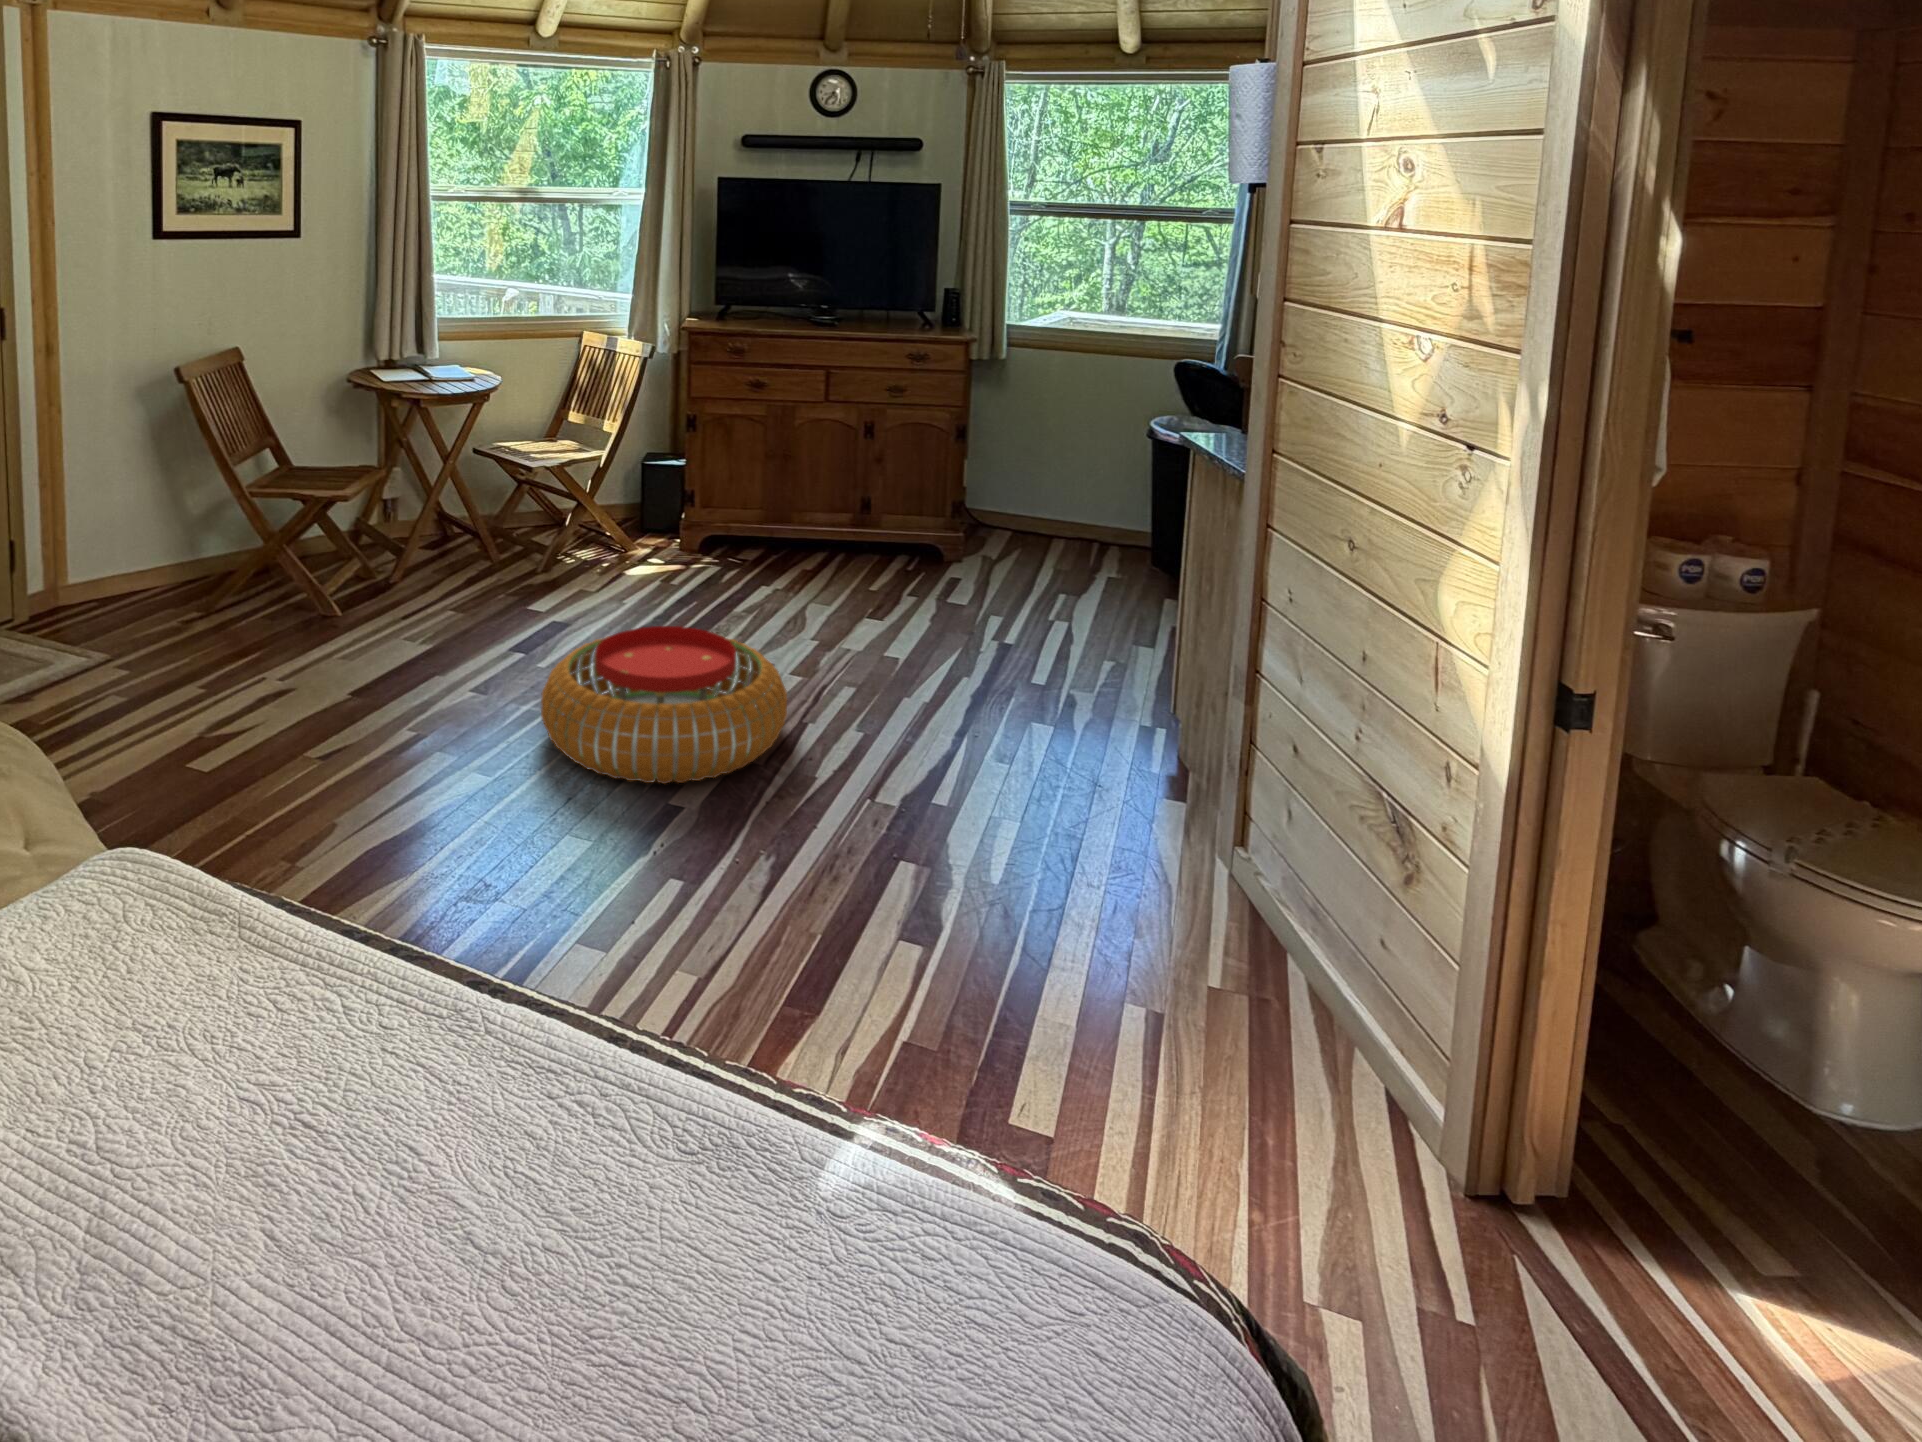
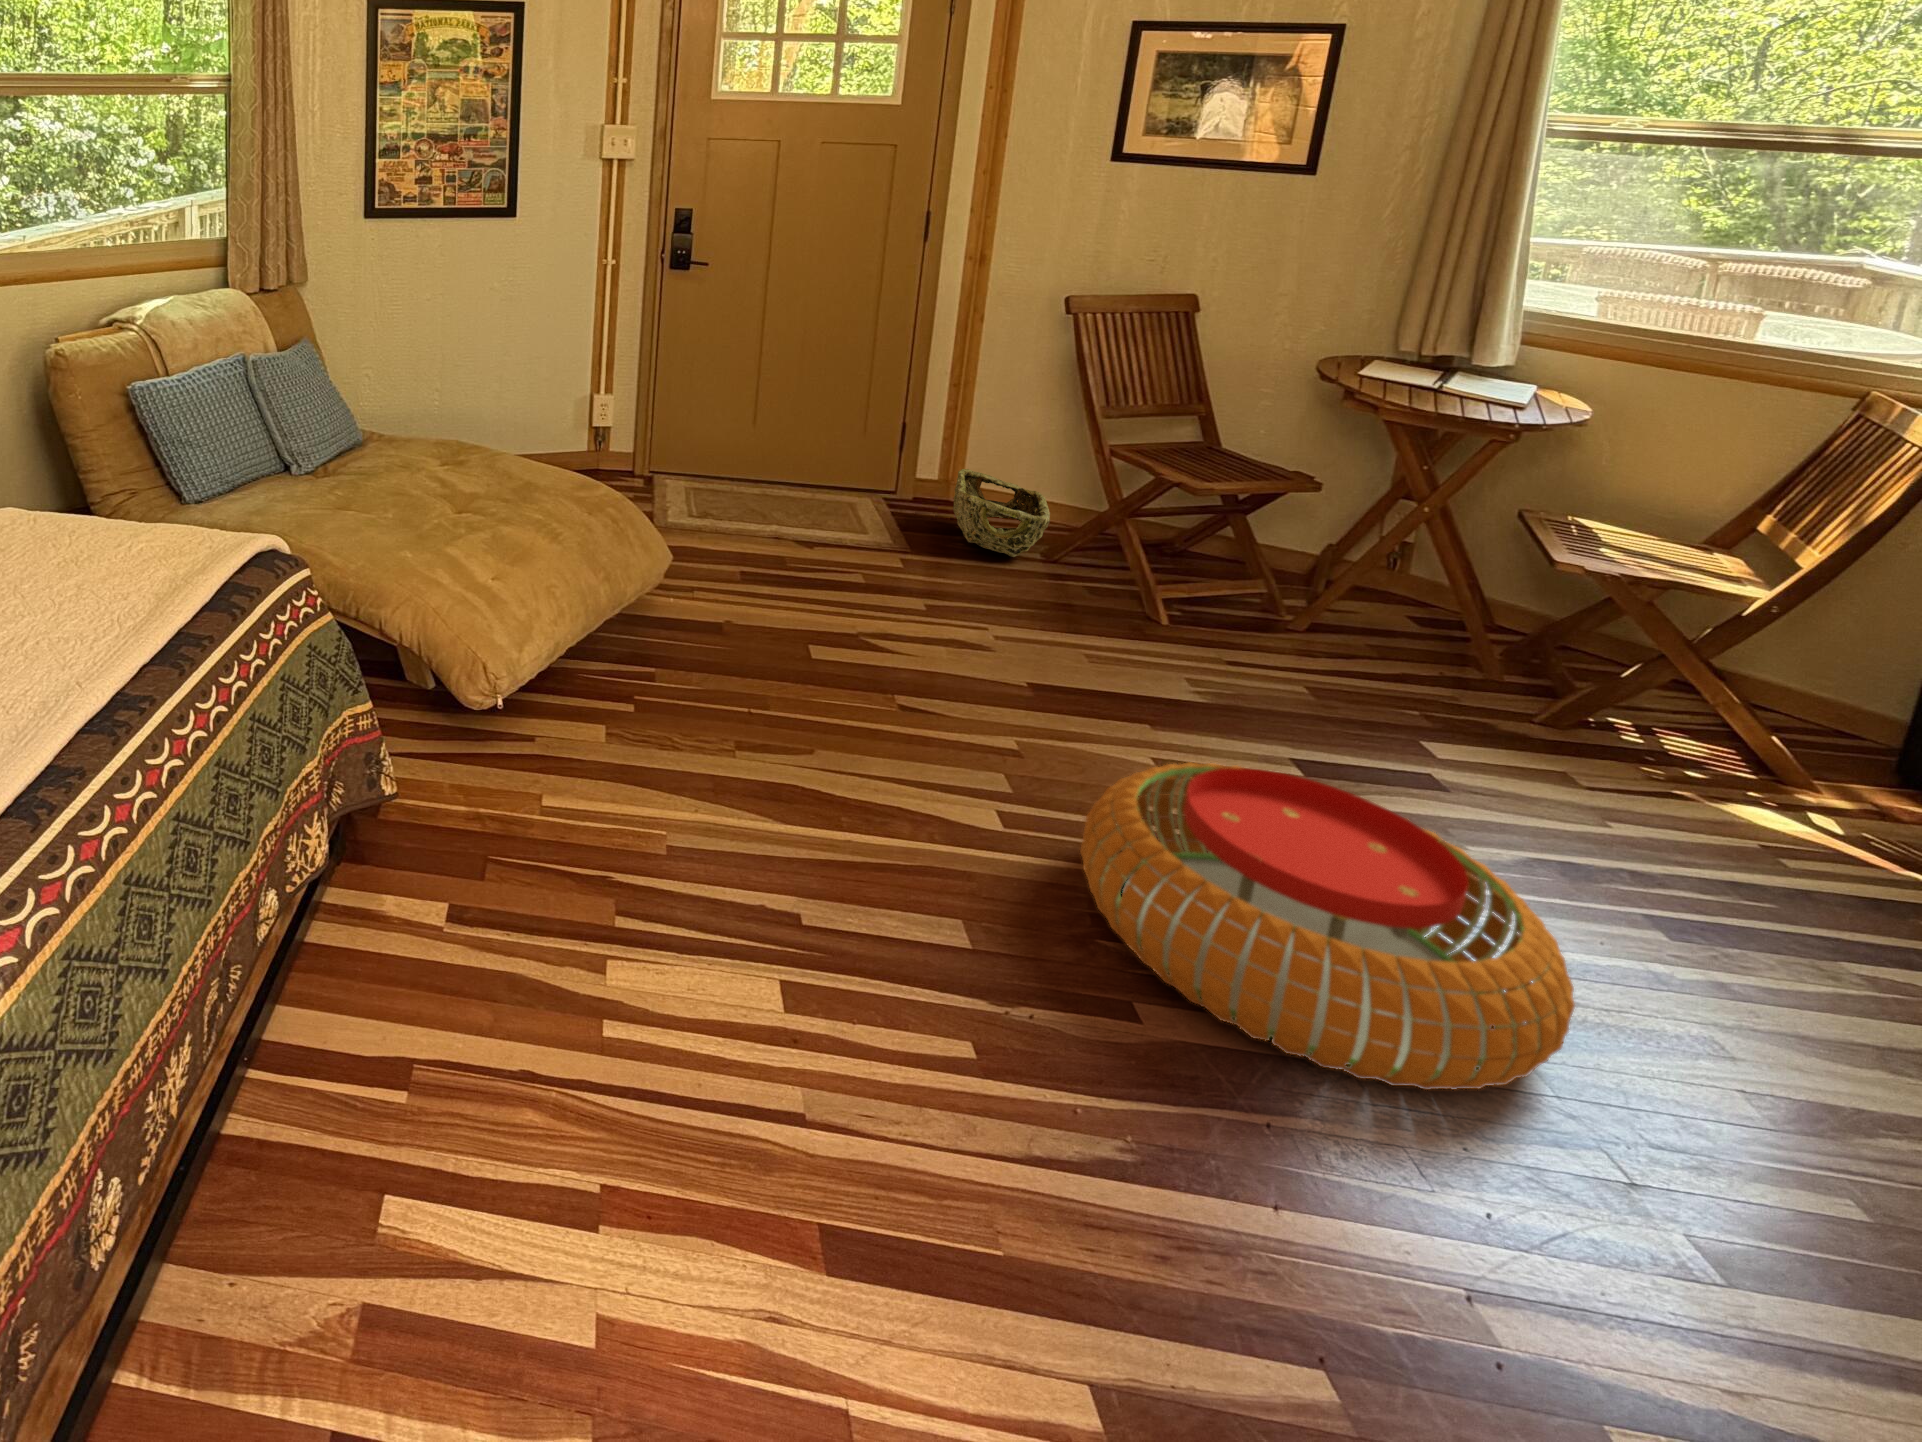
woven basket: none [85,553,209,620] -> present [953,469,1050,557]

